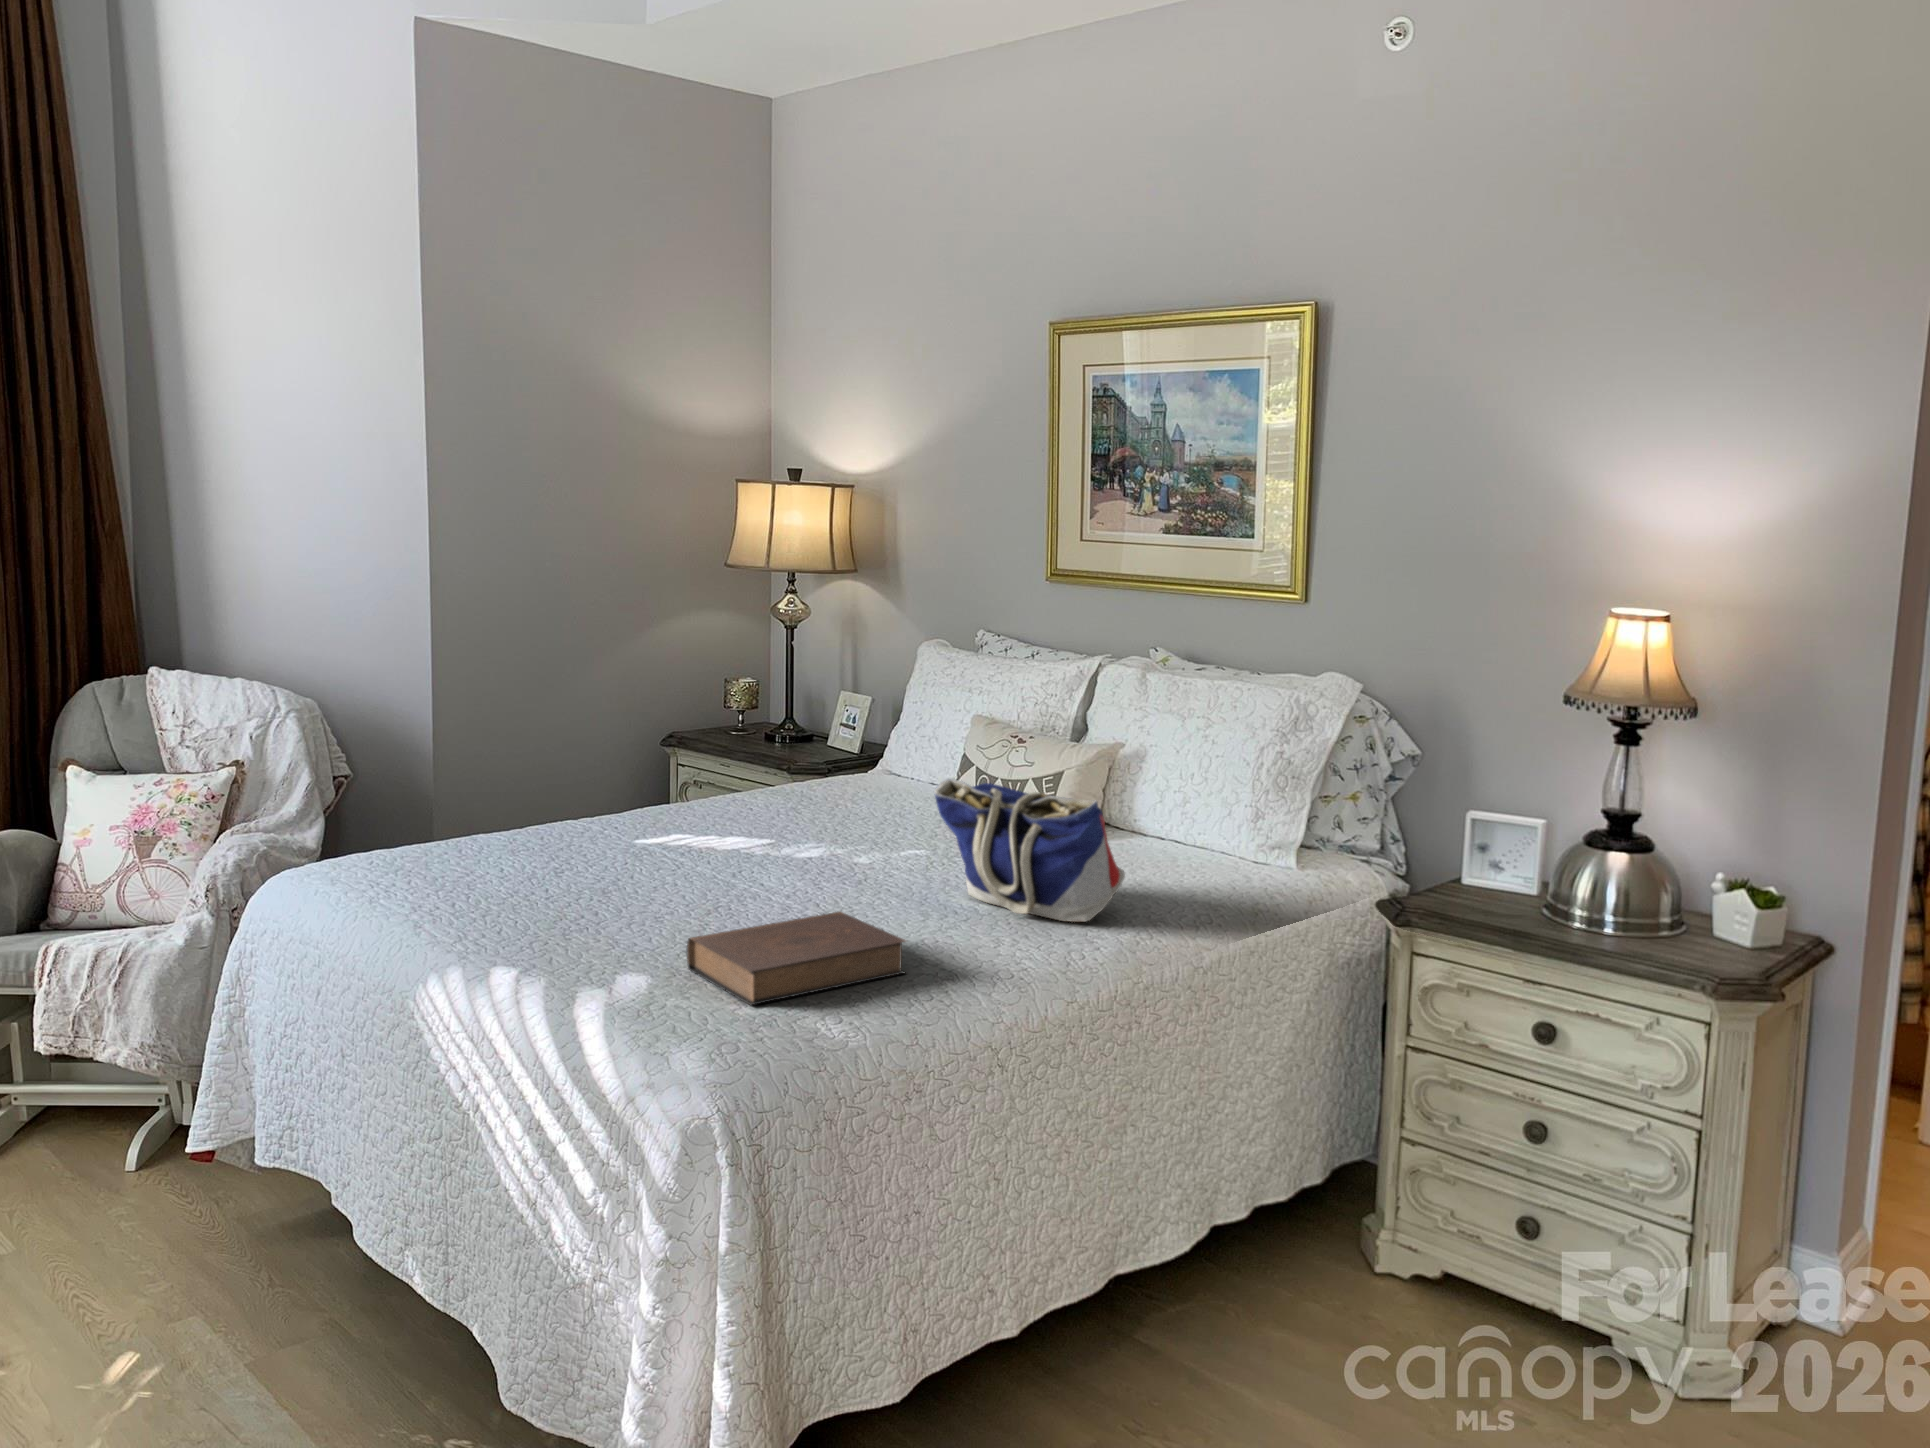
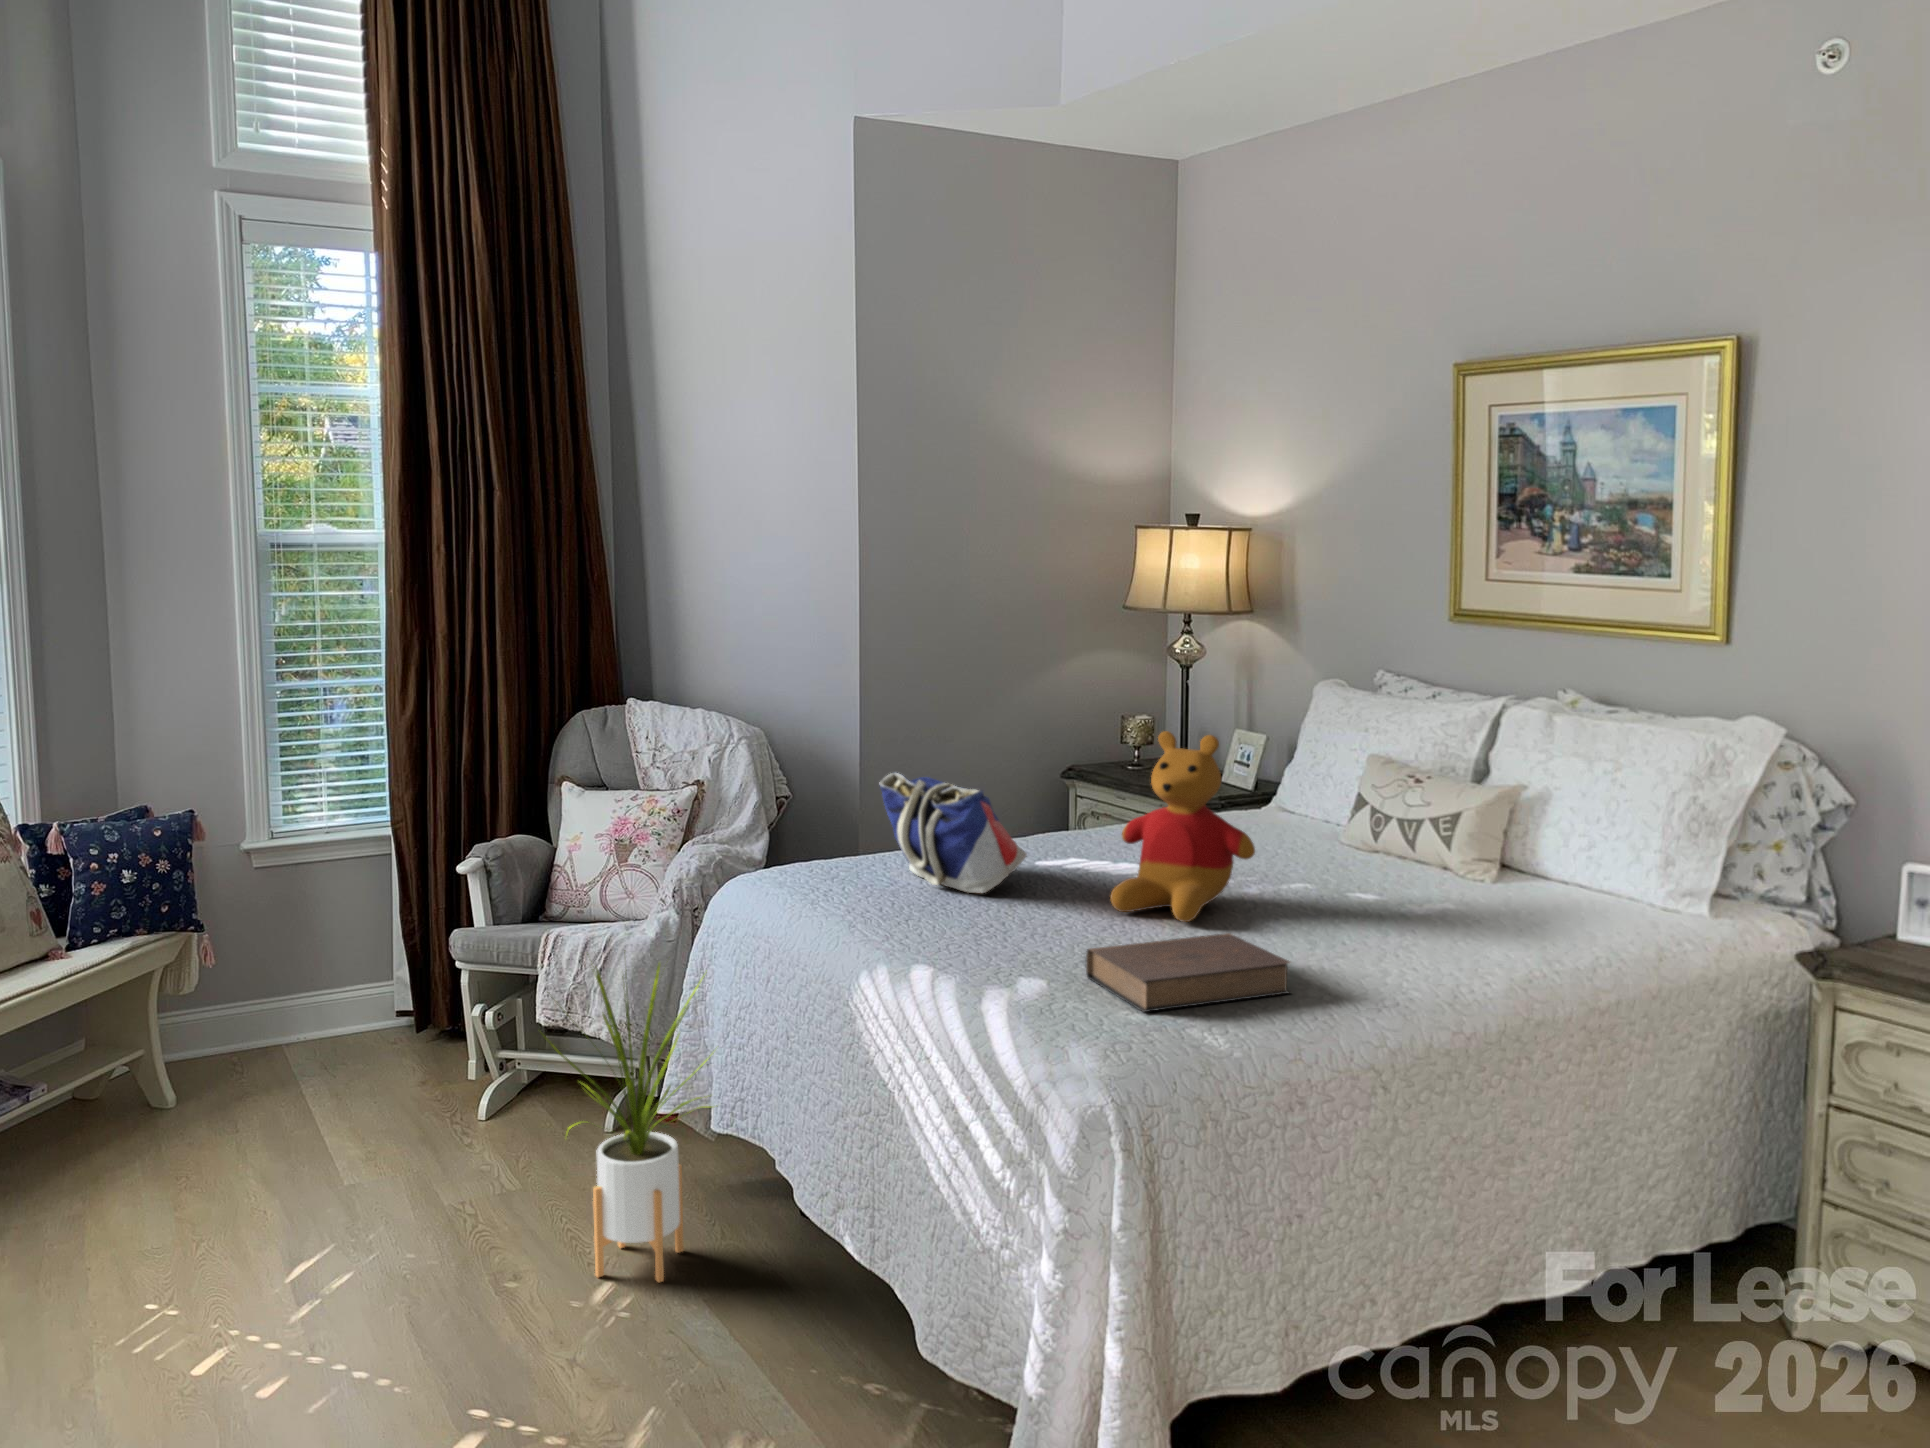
stuffed bear: none [713,696,865,900] -> present [1111,731,1255,922]
tote bag: present [934,779,1125,922] -> present [880,773,1027,893]
house plant: none [24,960,264,1356] -> present [542,964,712,1282]

